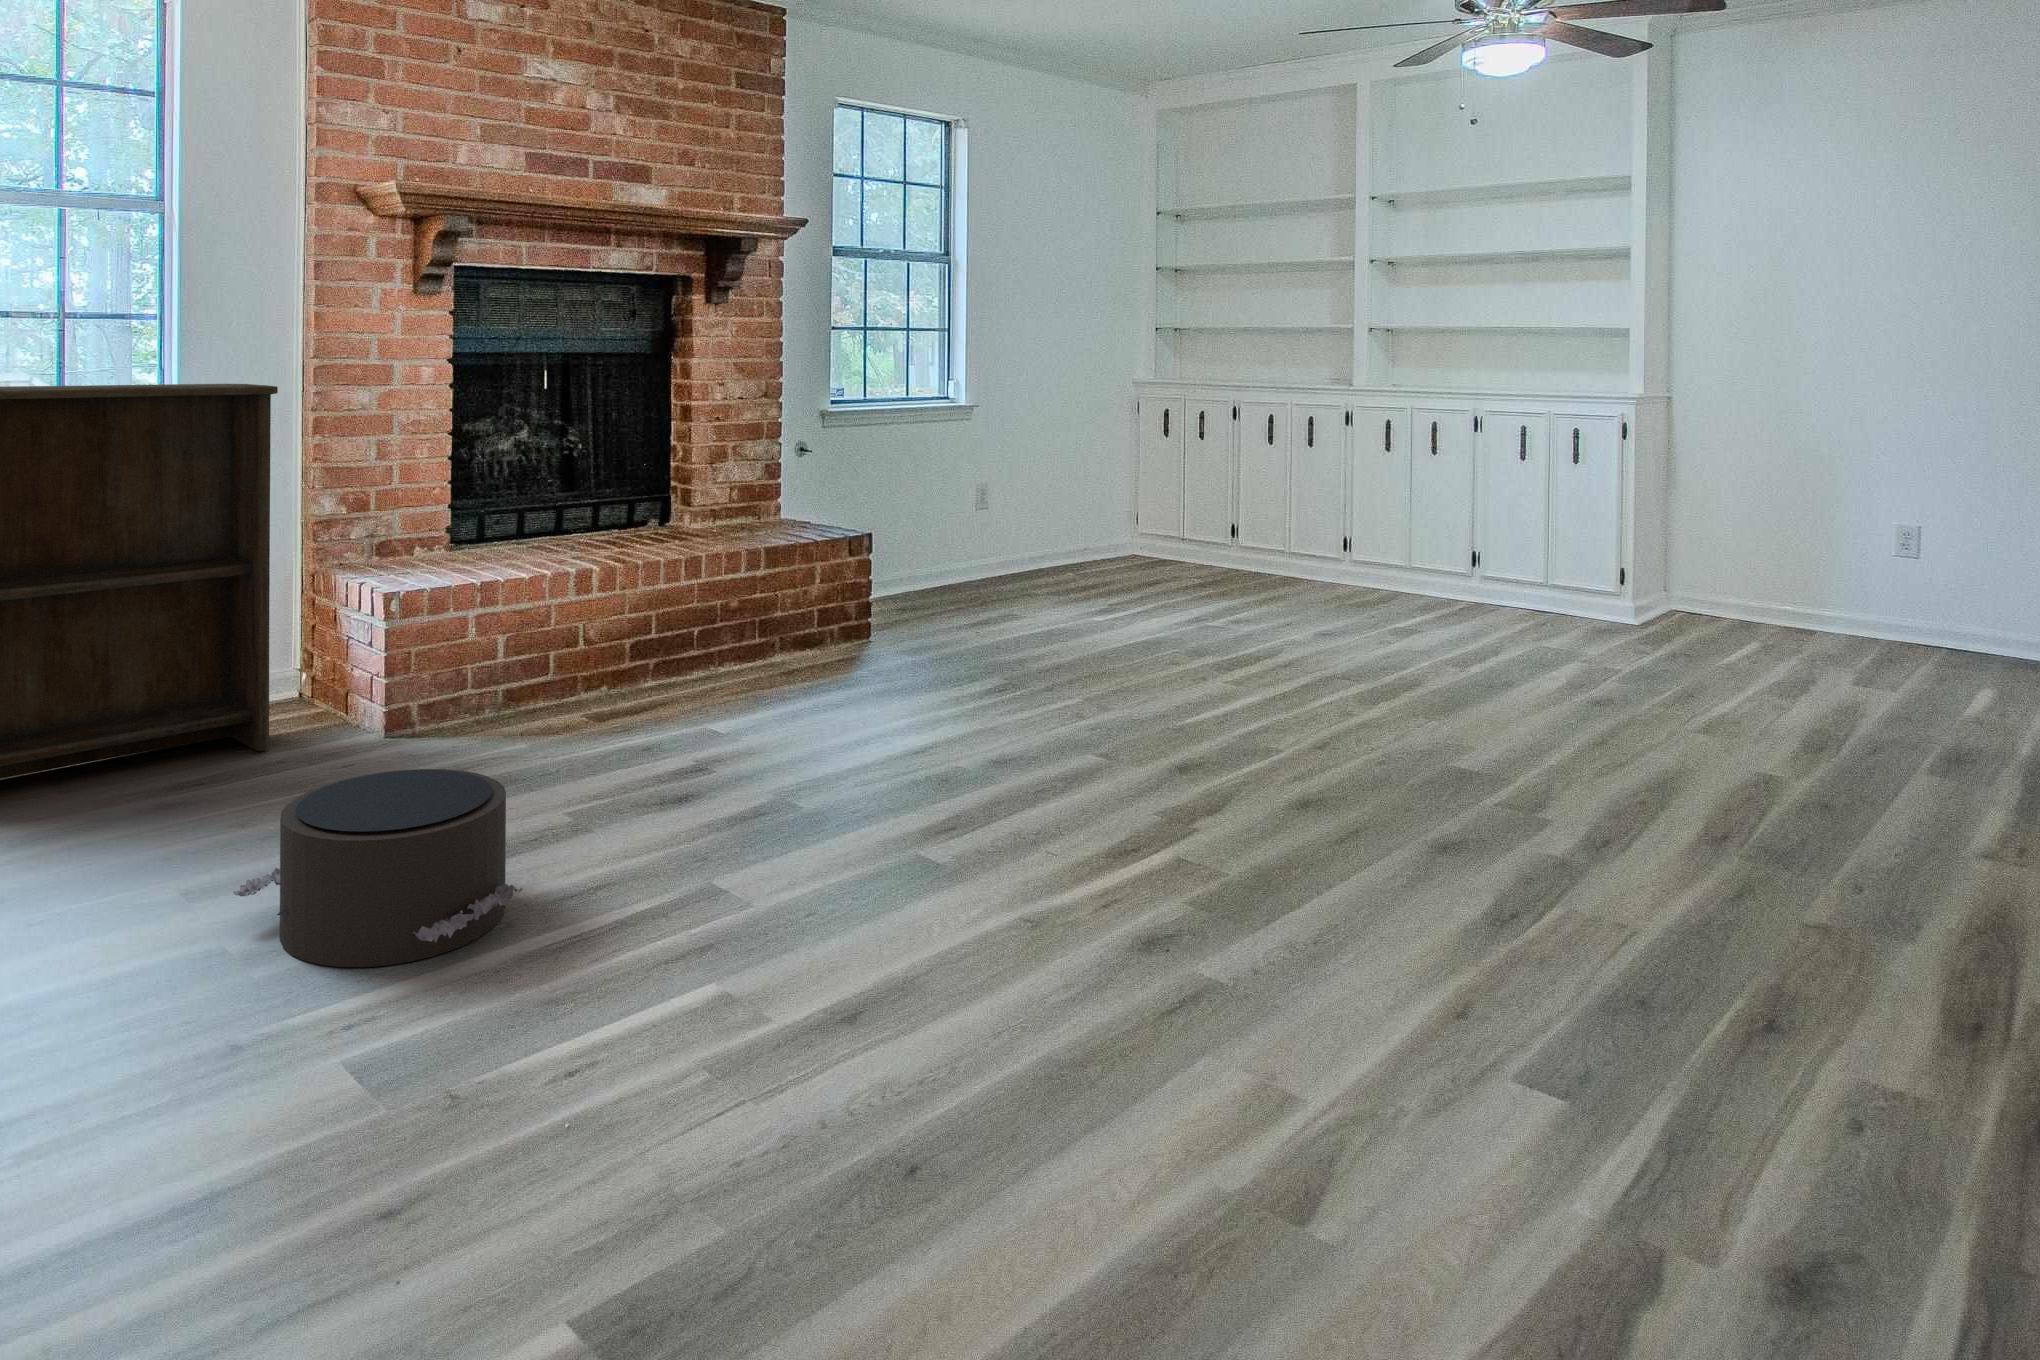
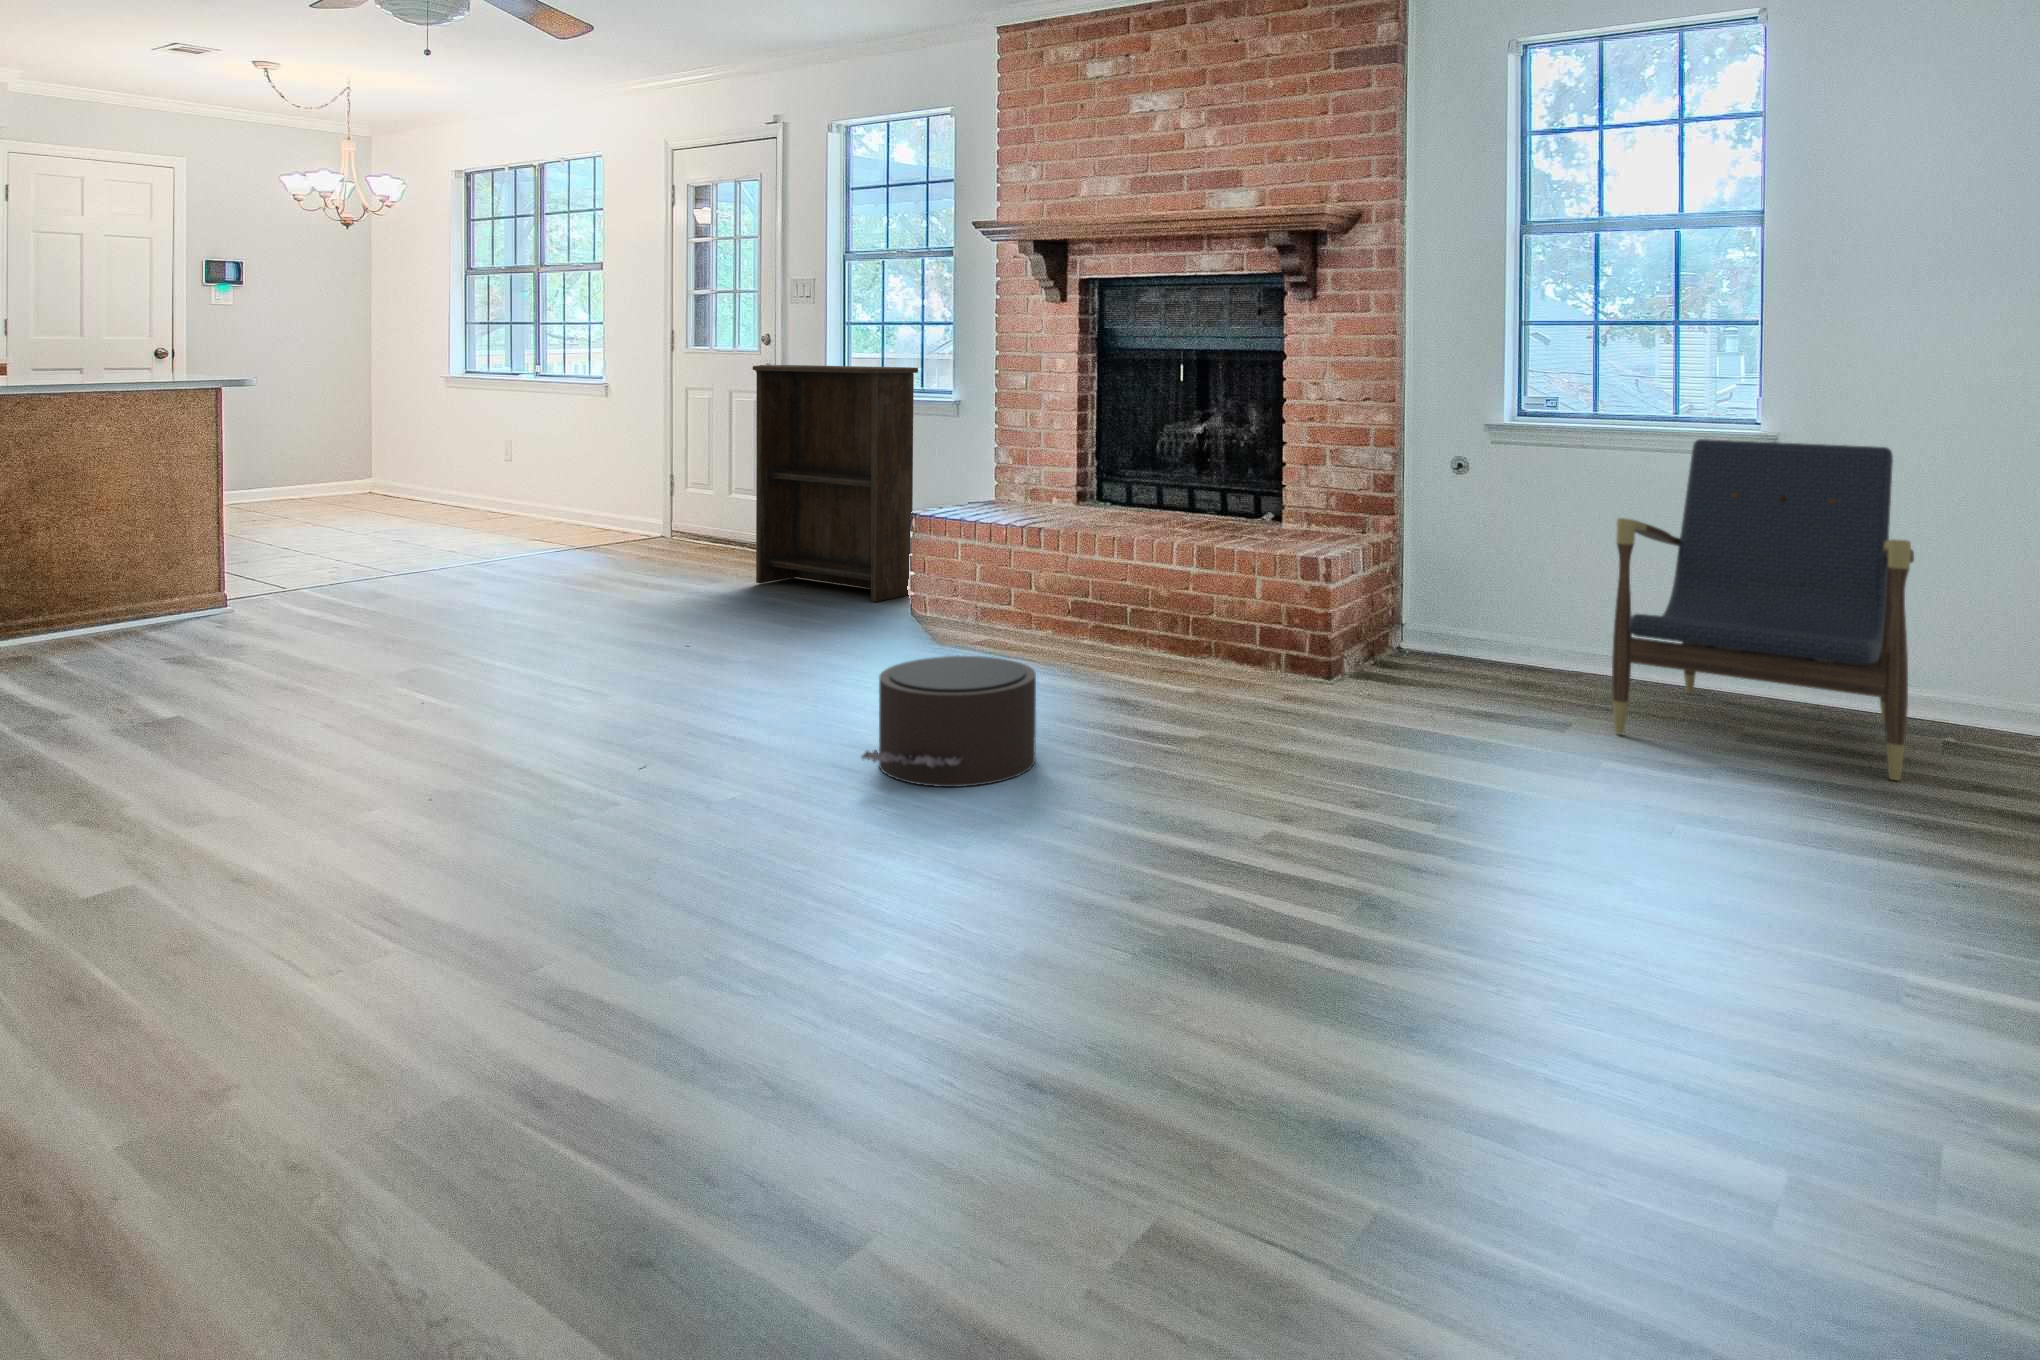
lounge chair: none [945,410,1153,608] -> present [1612,439,1914,780]
pouf: present [233,769,523,967] -> present [862,656,1036,787]

